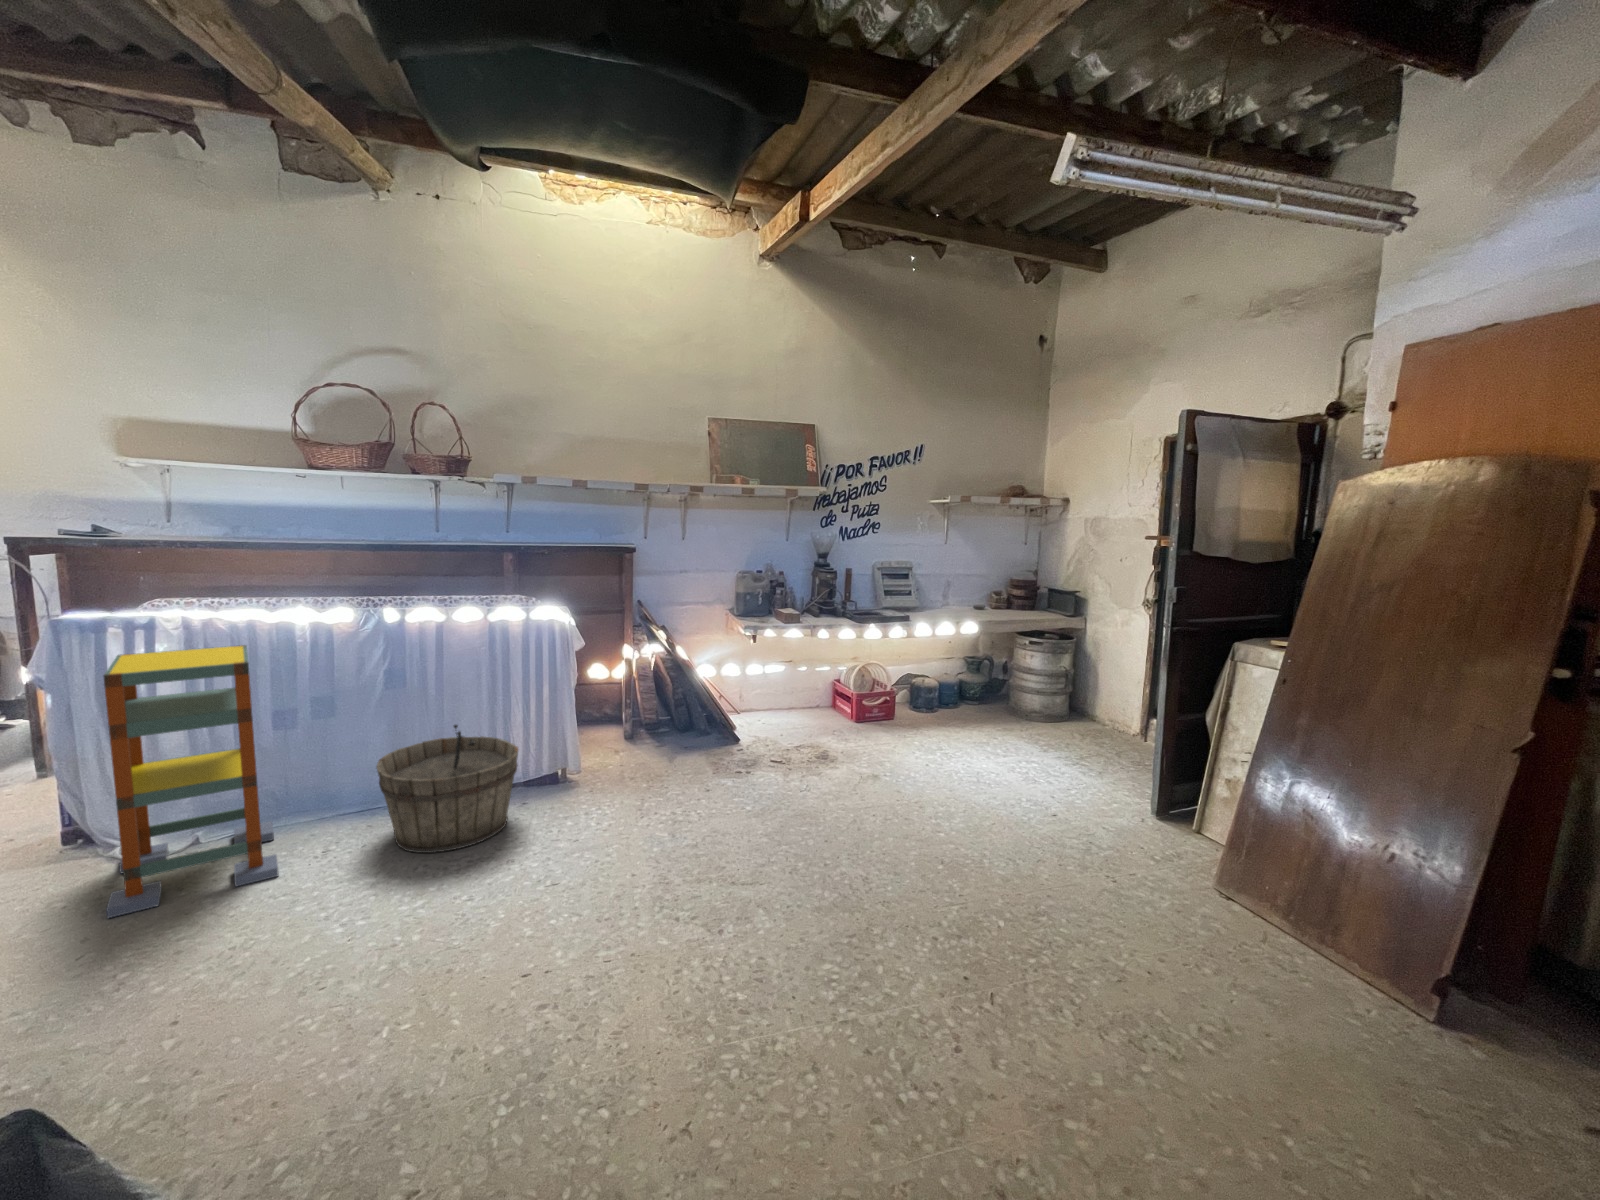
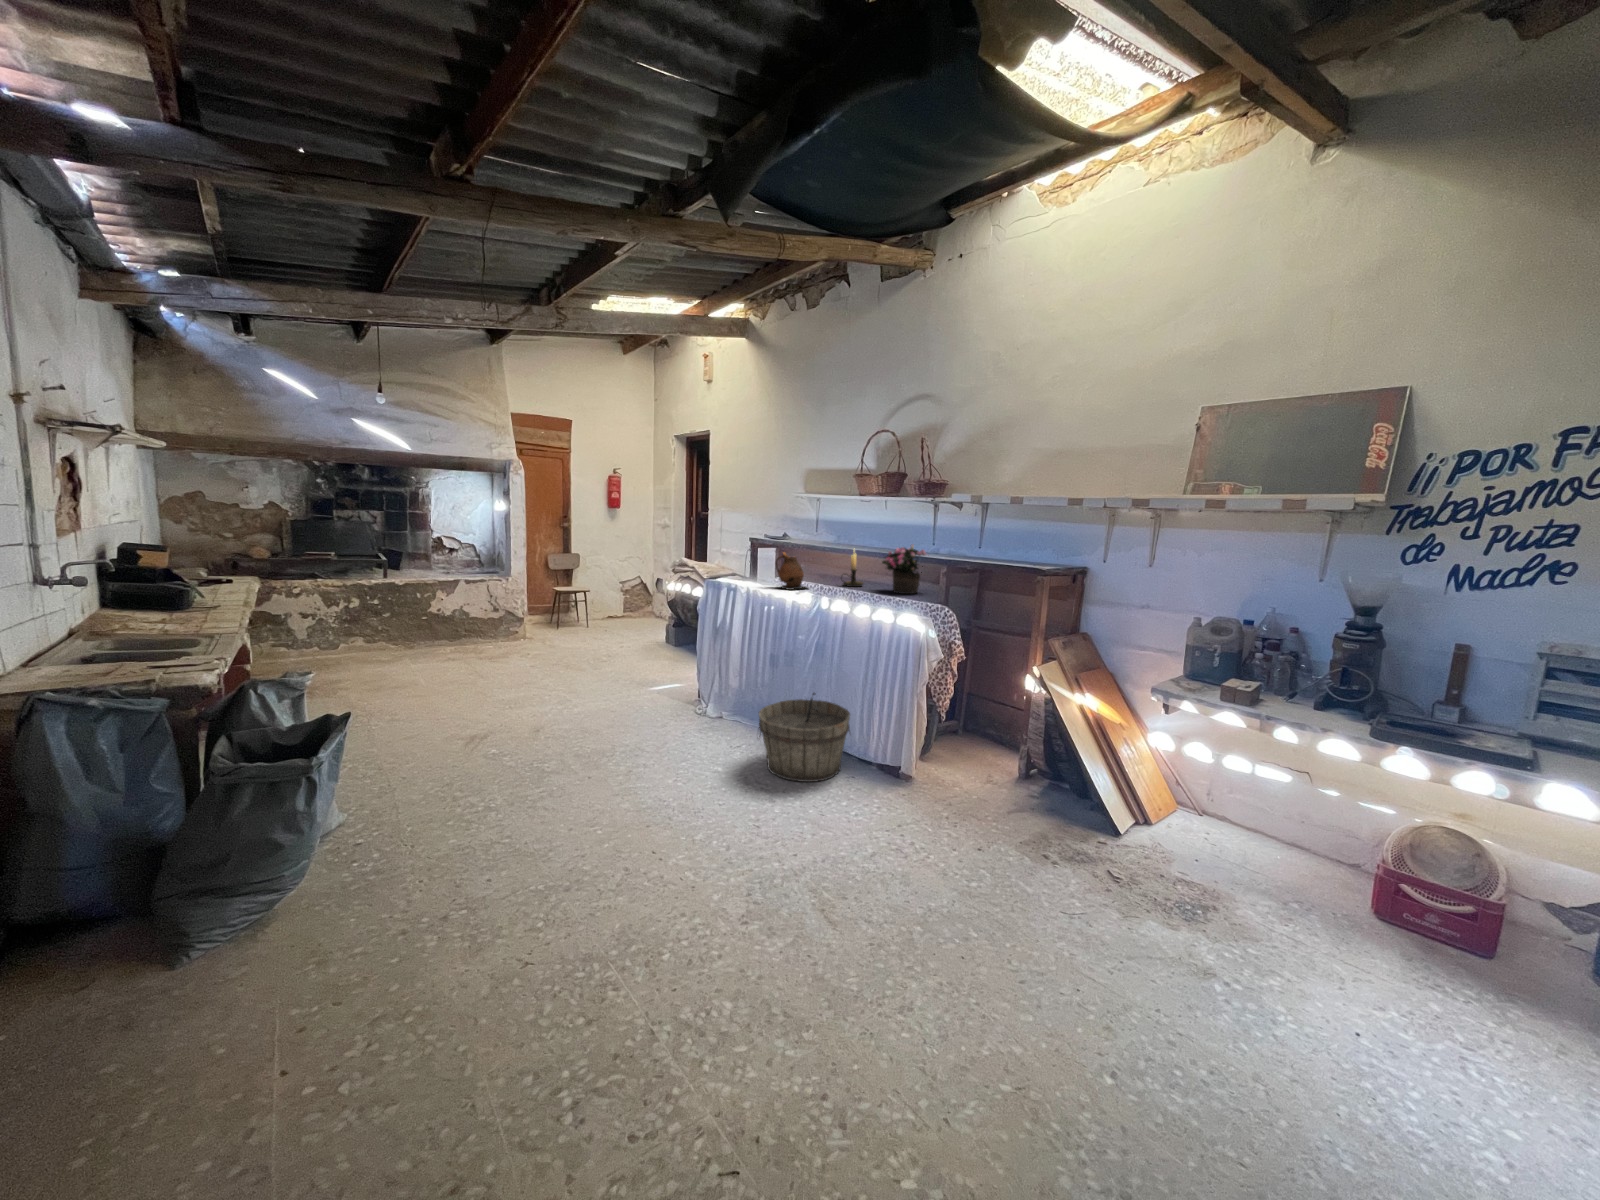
potted flower: none [358,528,436,593] -> present [882,544,926,594]
candle holder: none [276,537,313,595] -> present [843,549,863,587]
ceramic pitcher: none [191,546,264,607] -> present [775,552,807,590]
shelving unit: present [104,645,279,918] -> none [667,607,763,748]

